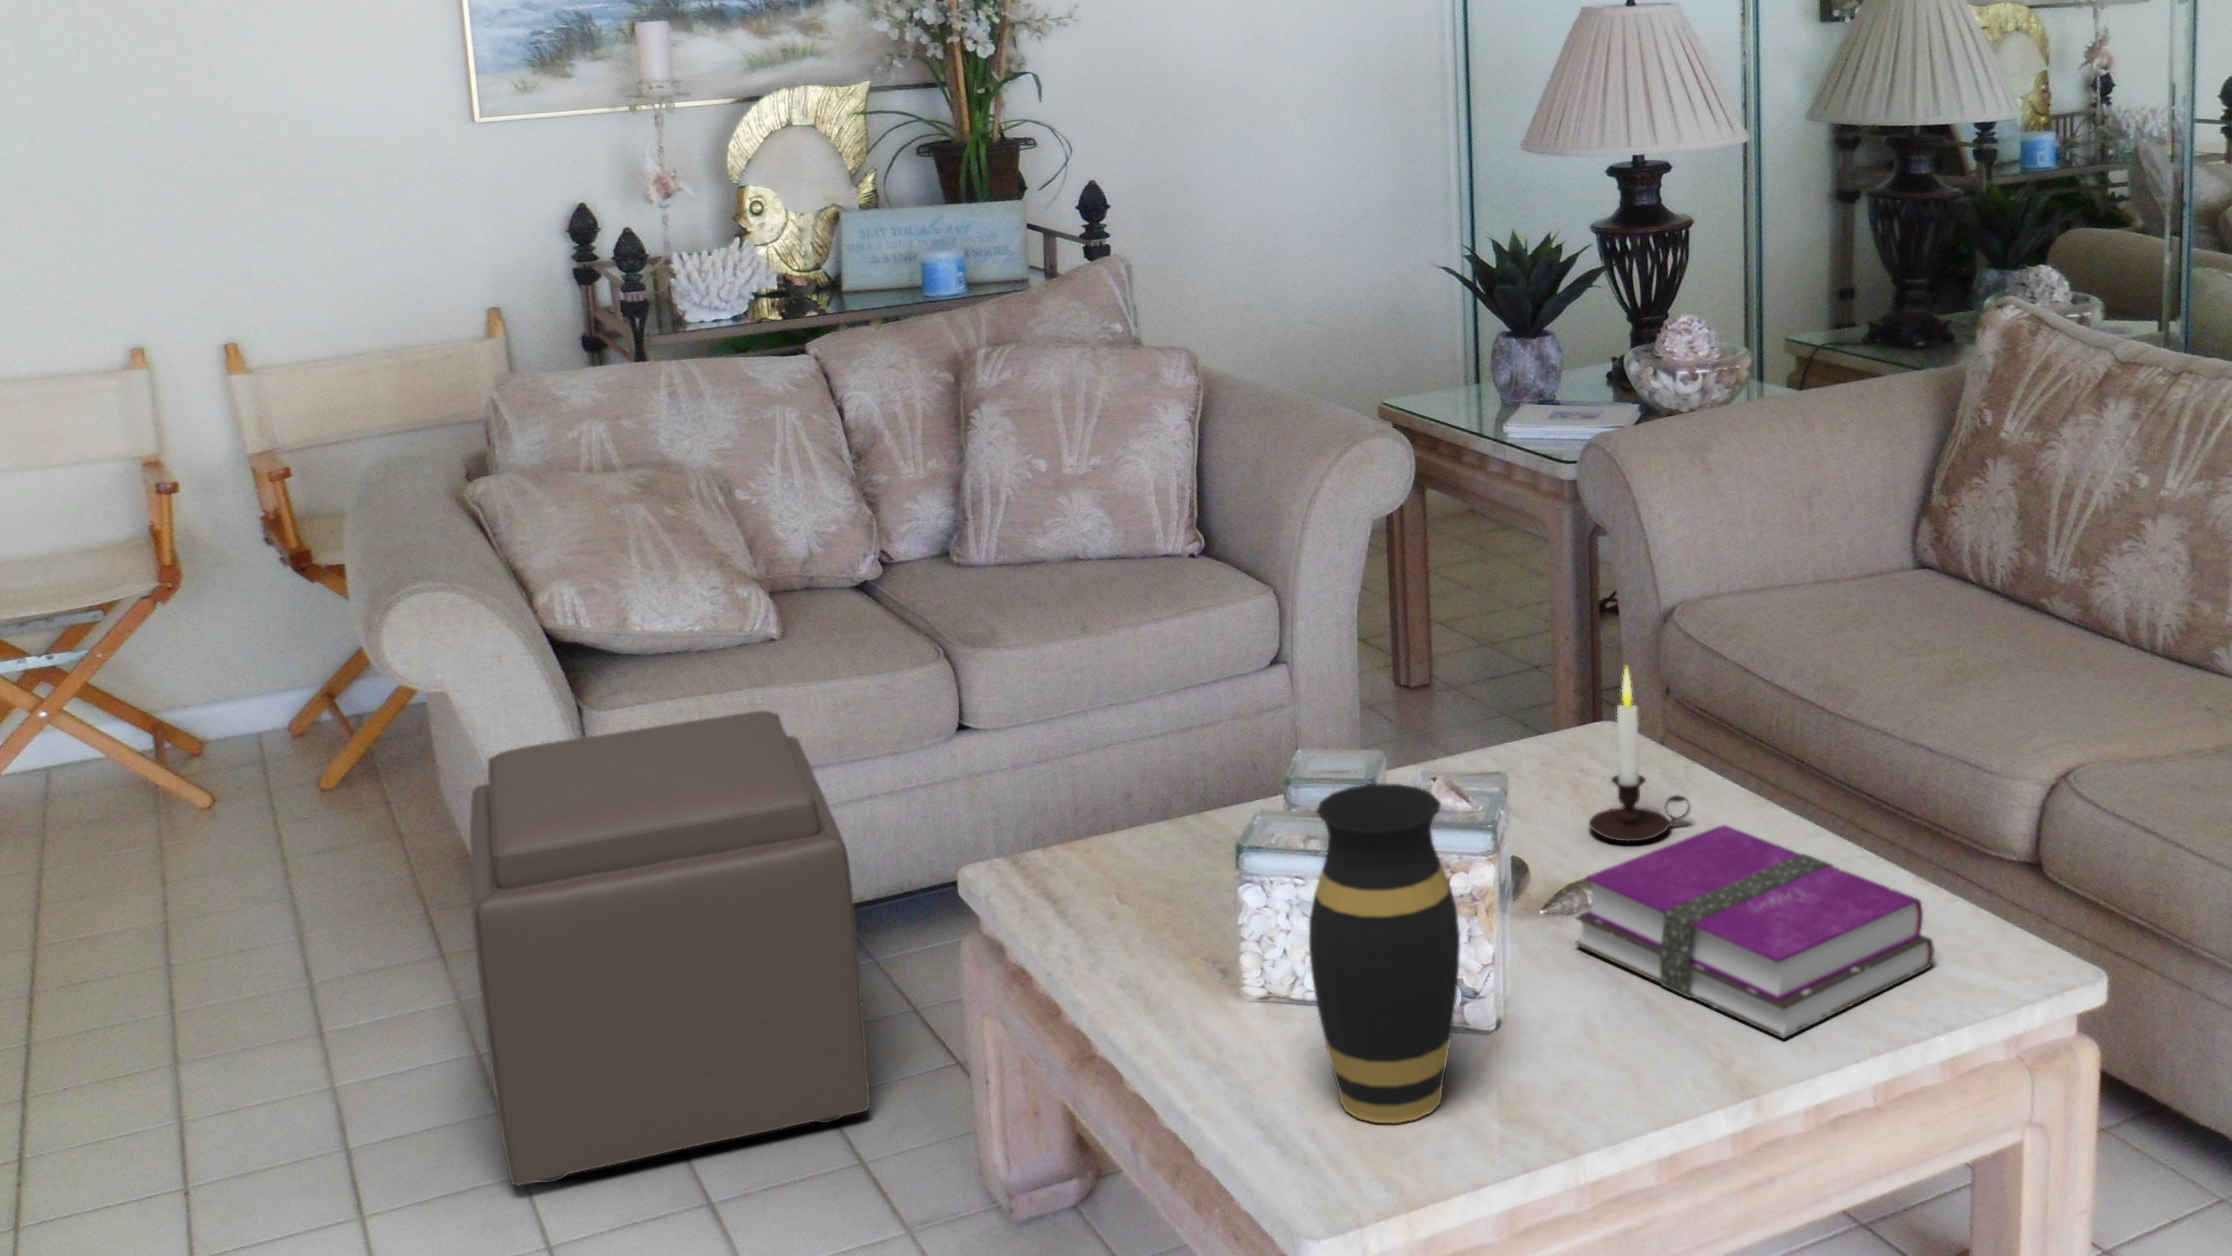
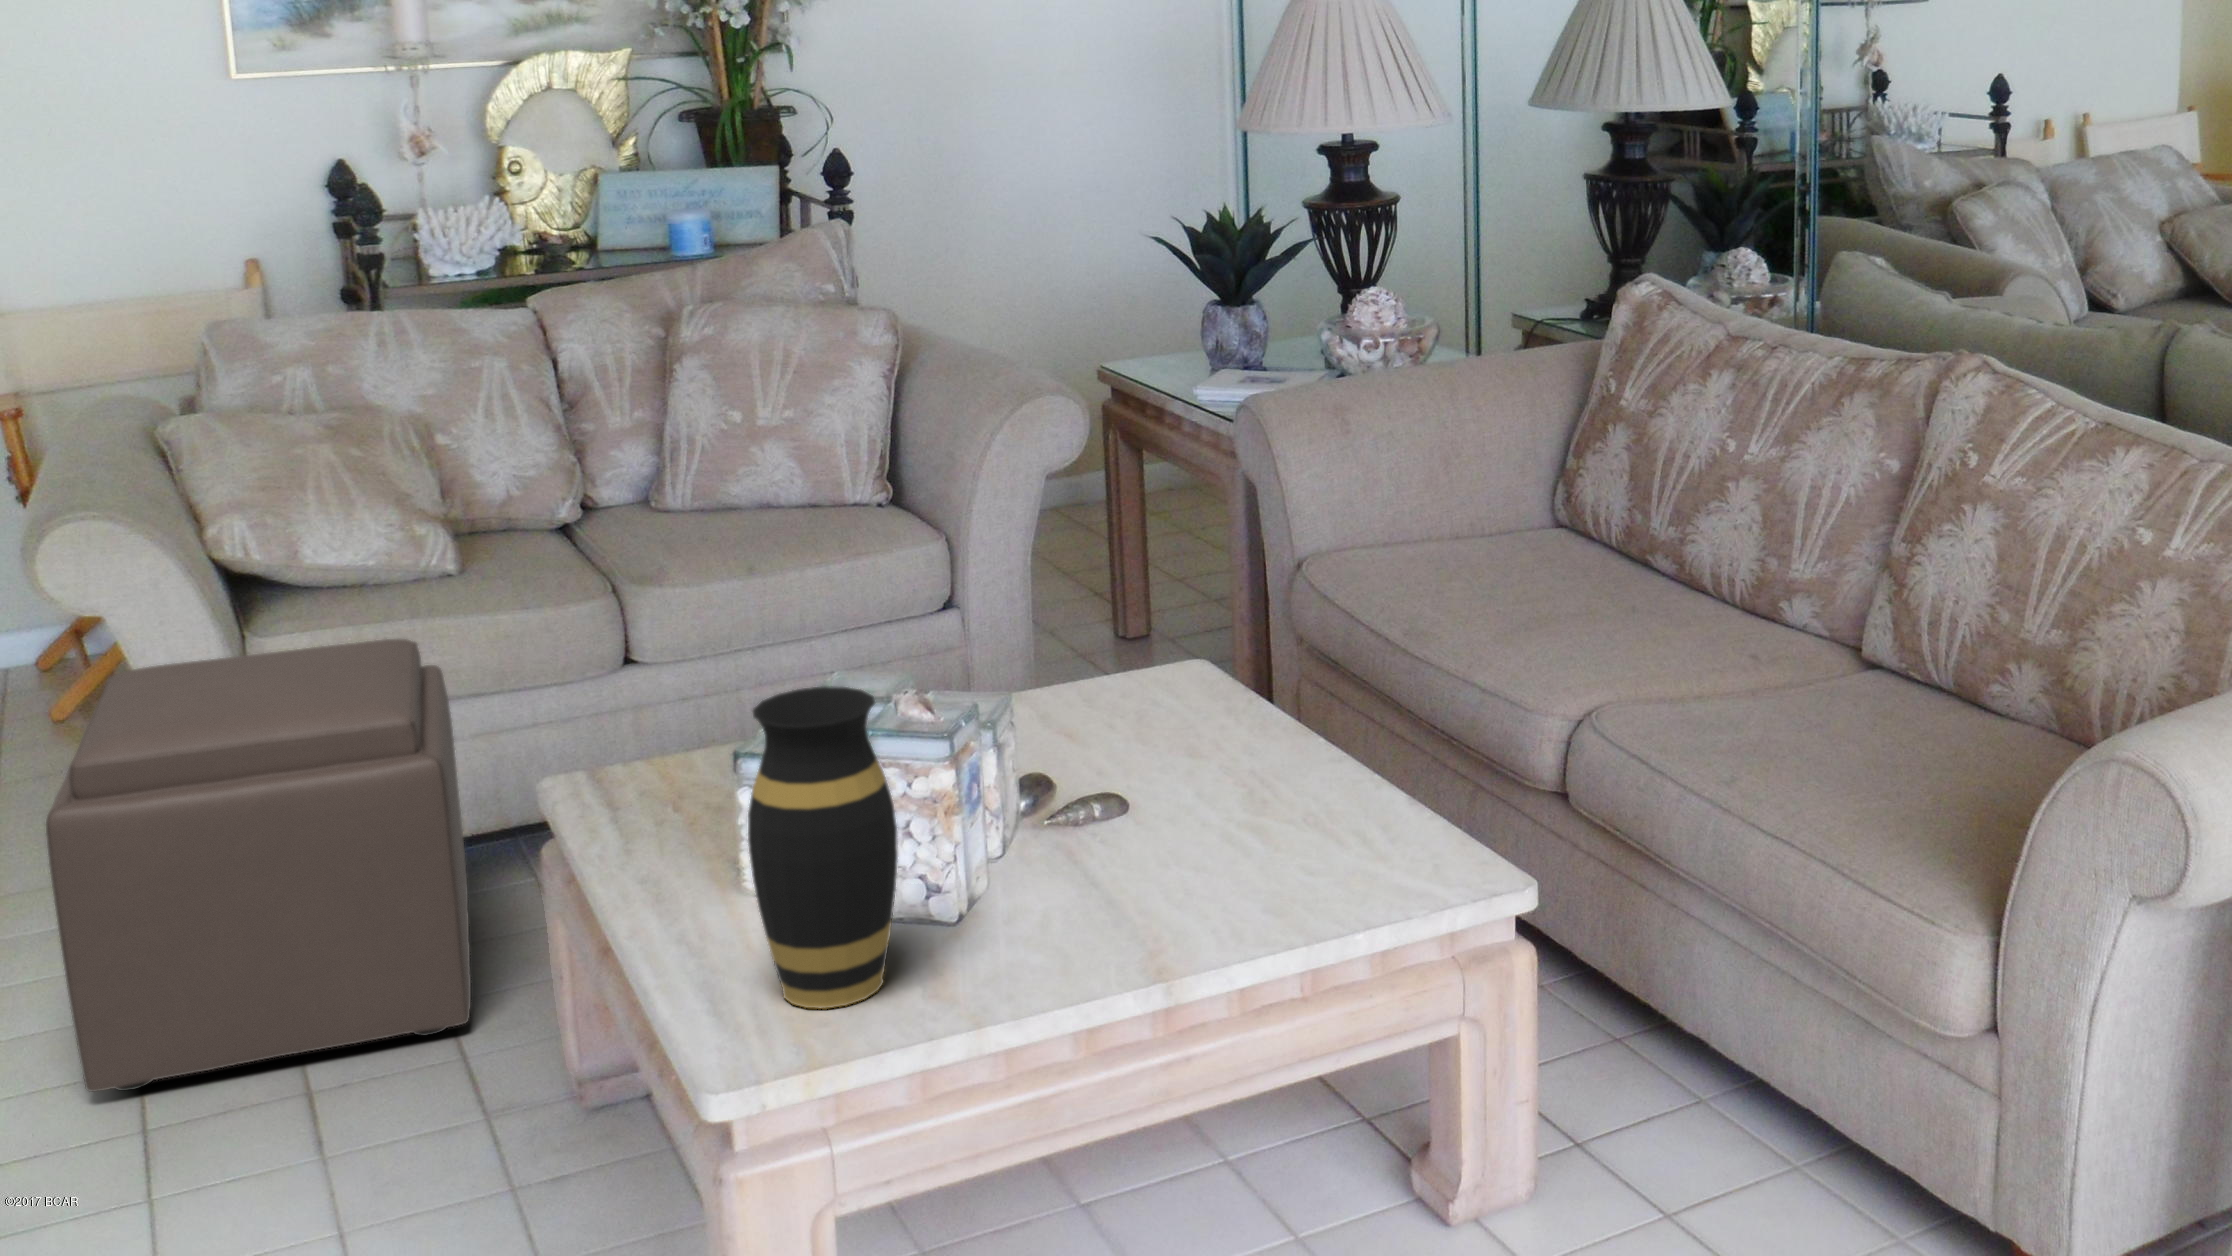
candle: present [1589,667,1690,841] -> none [1139,597,1236,764]
hardback book: present [1576,825,1934,1038] -> none [1074,745,1399,936]

